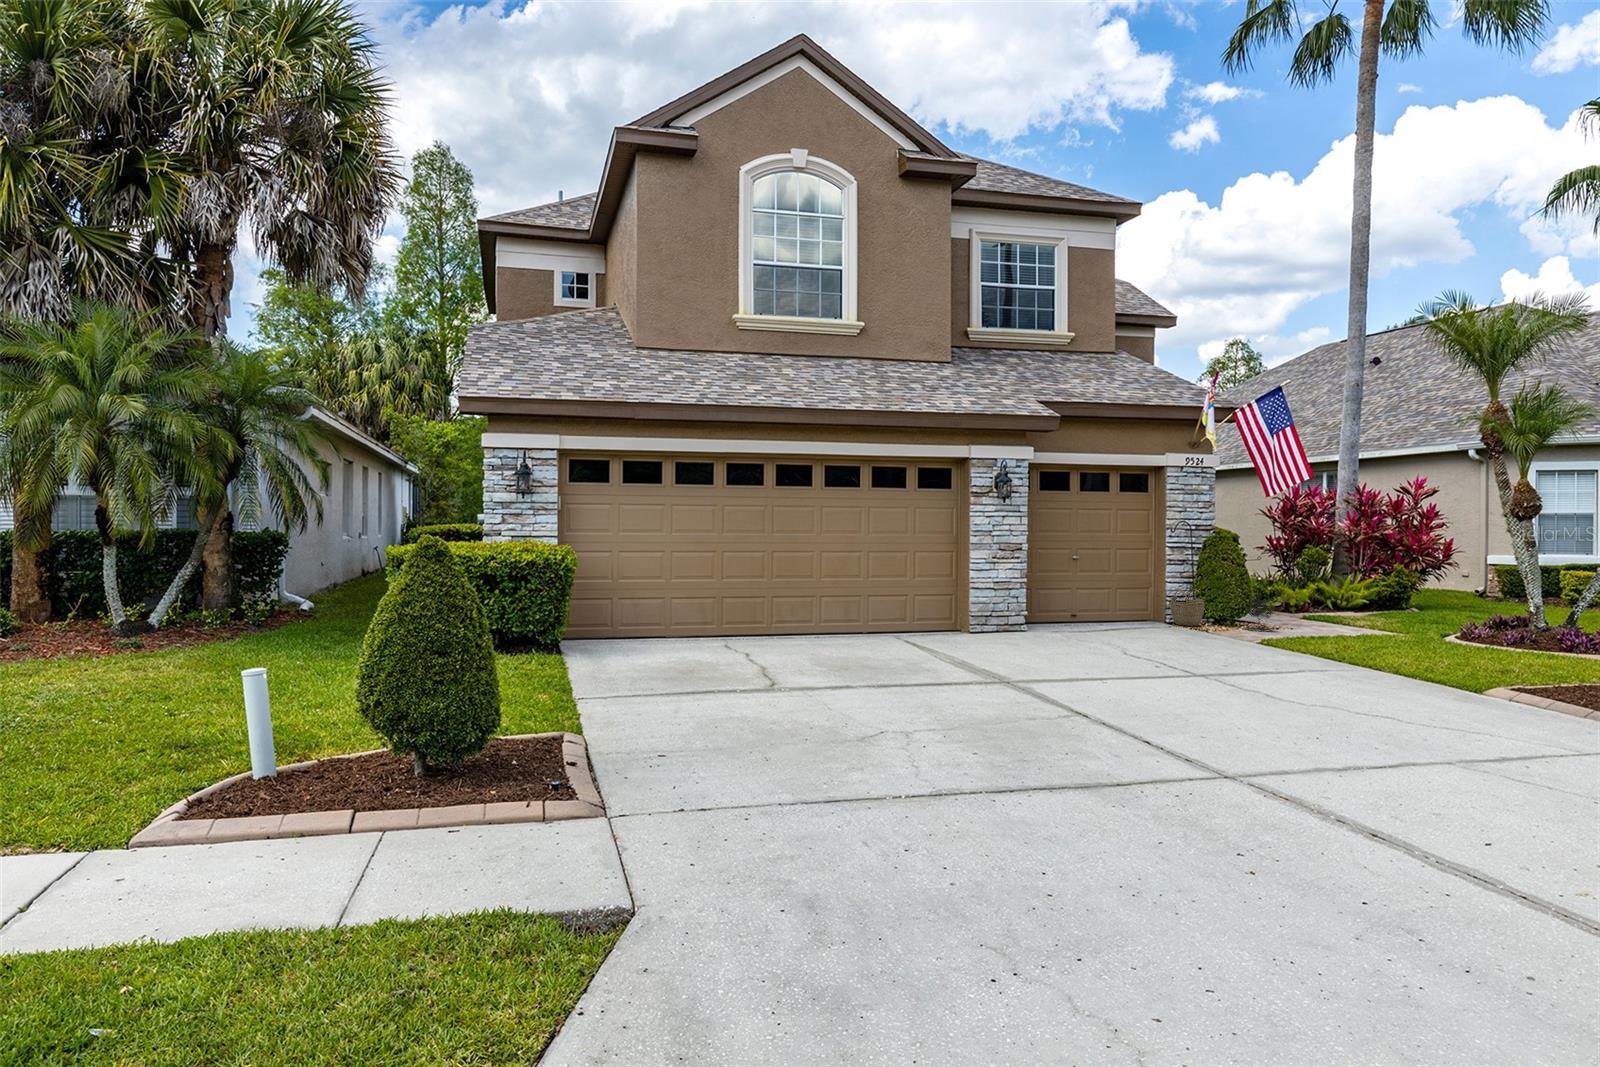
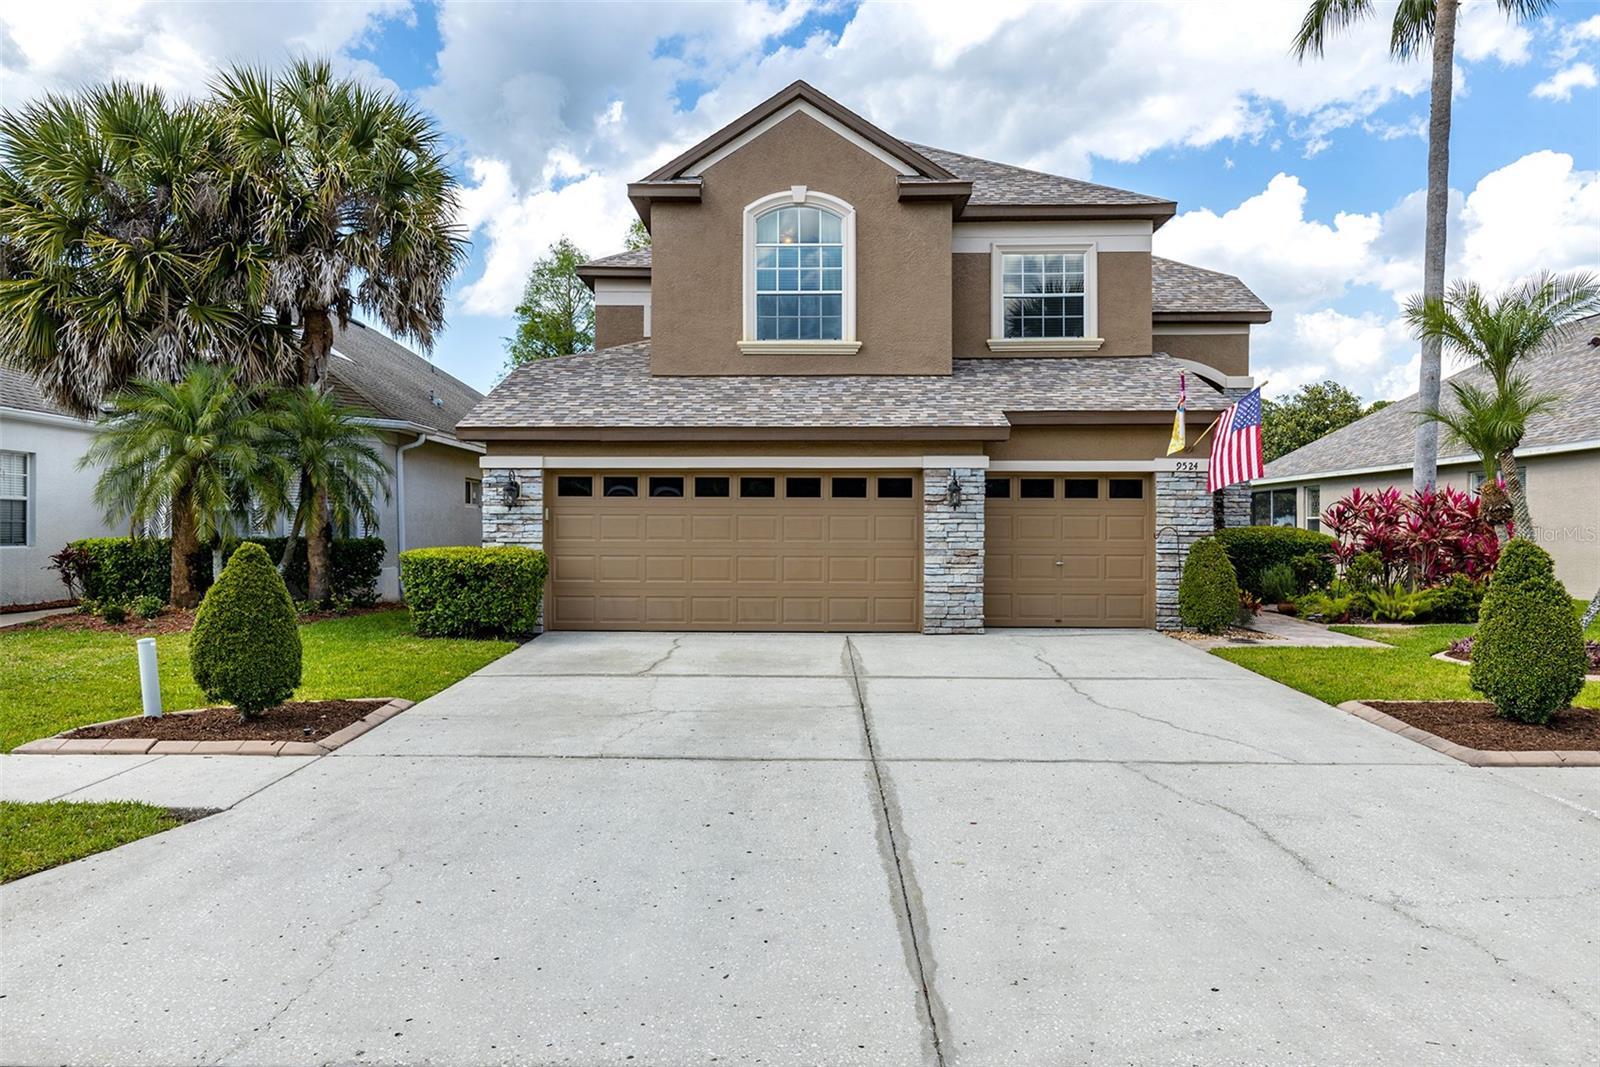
woven basket: present [1171,589,1204,626] -> none [1156,598,1189,636]

